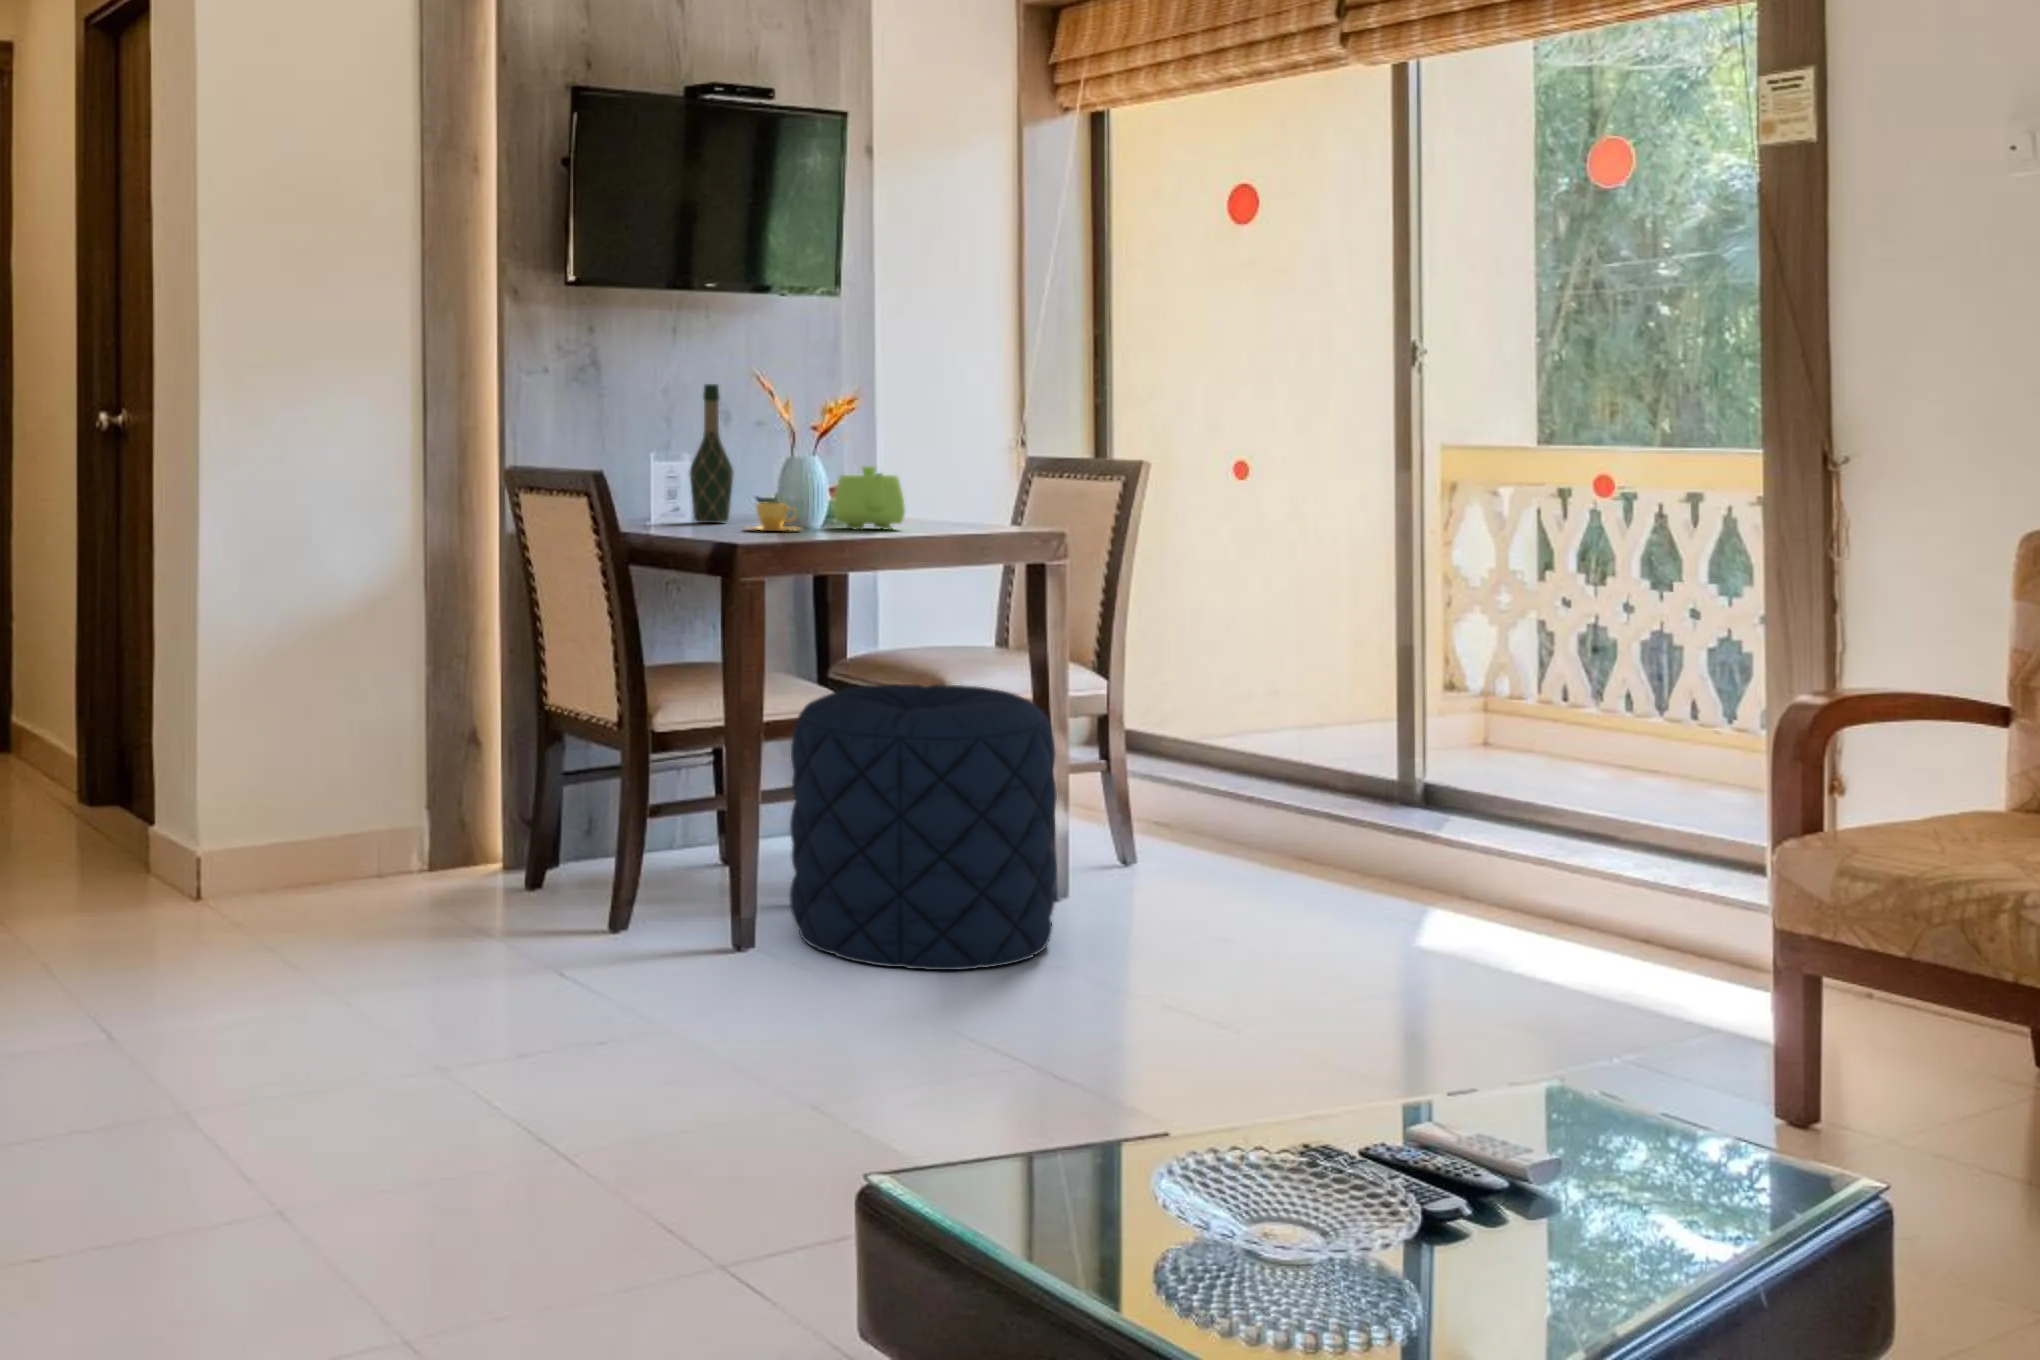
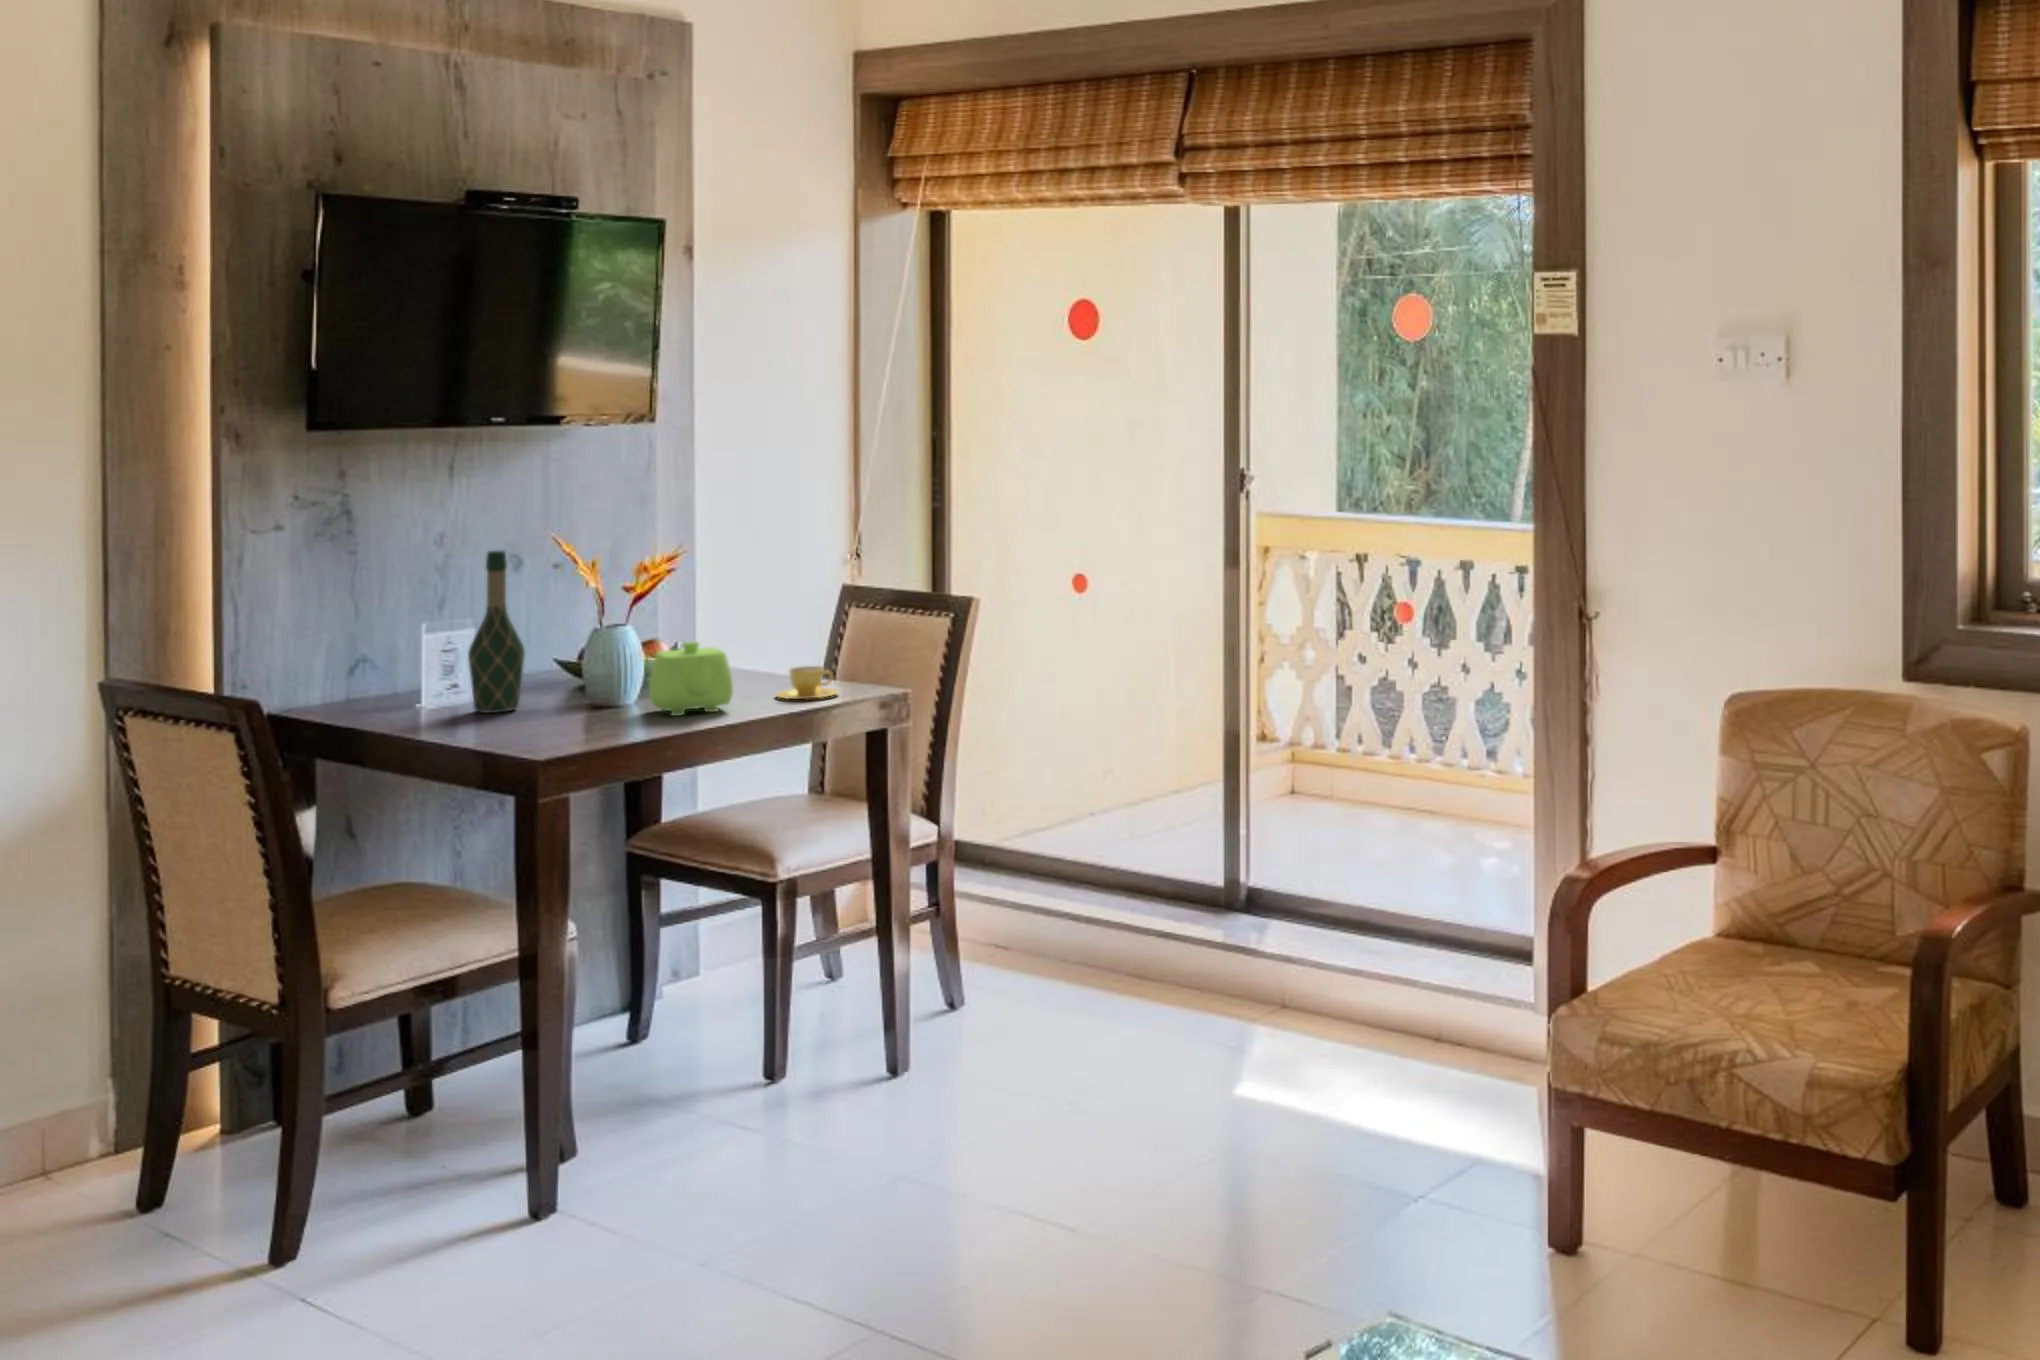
cup: present [748,503,797,531] -> present [776,666,838,699]
pouf: present [790,684,1057,970] -> none [598,883,899,1225]

